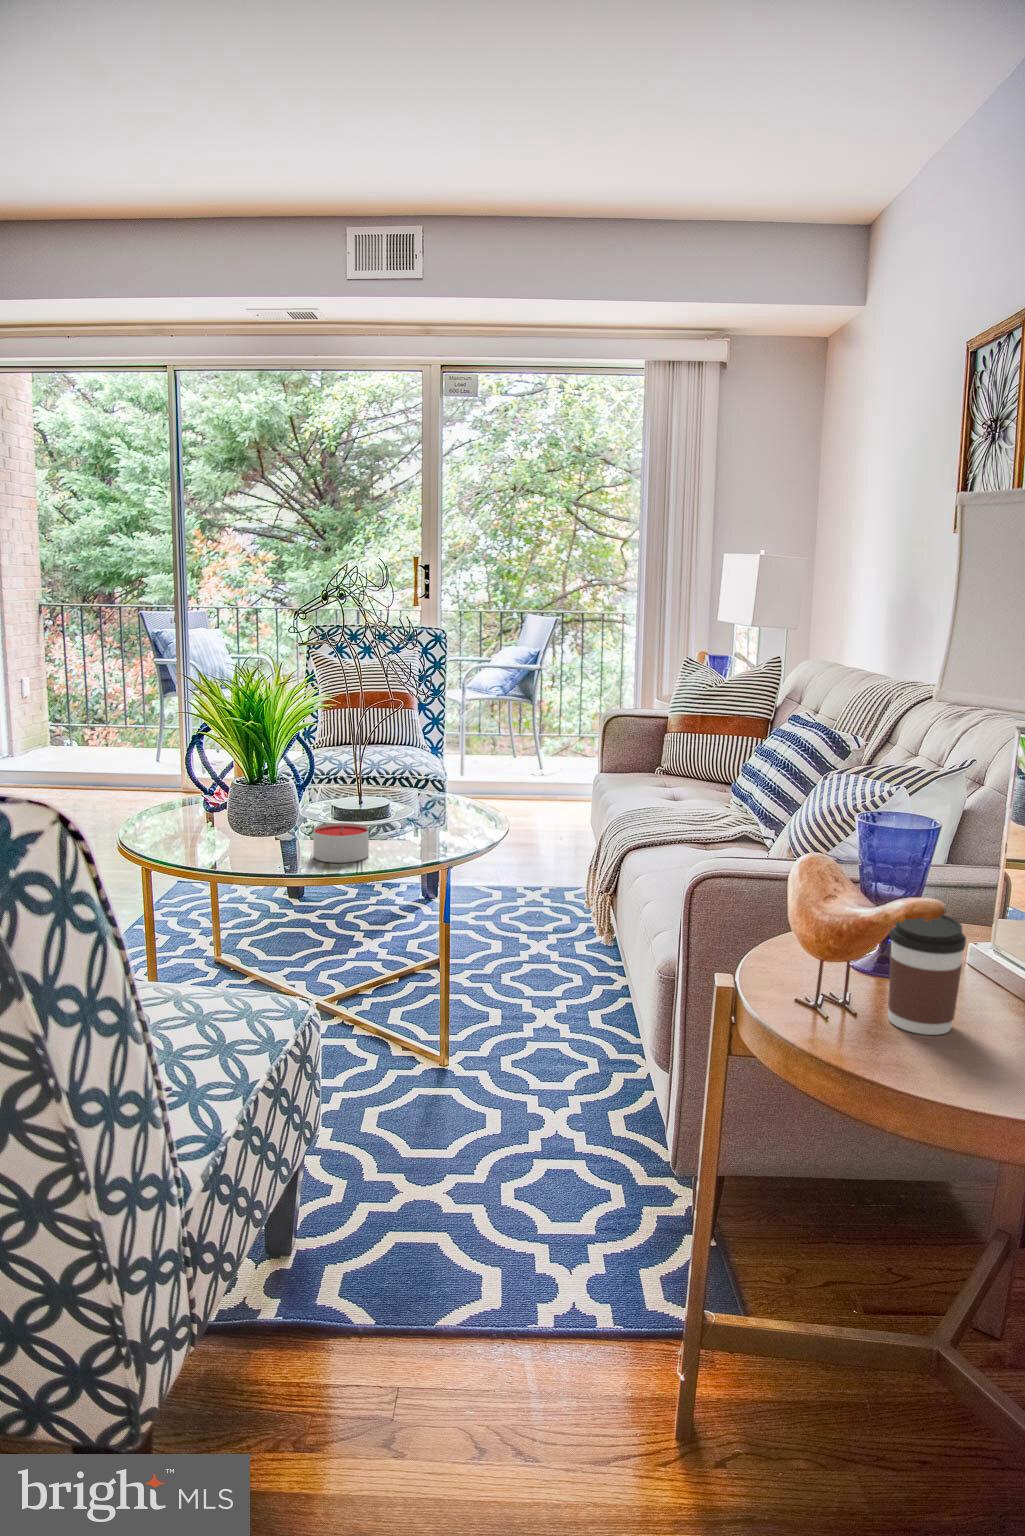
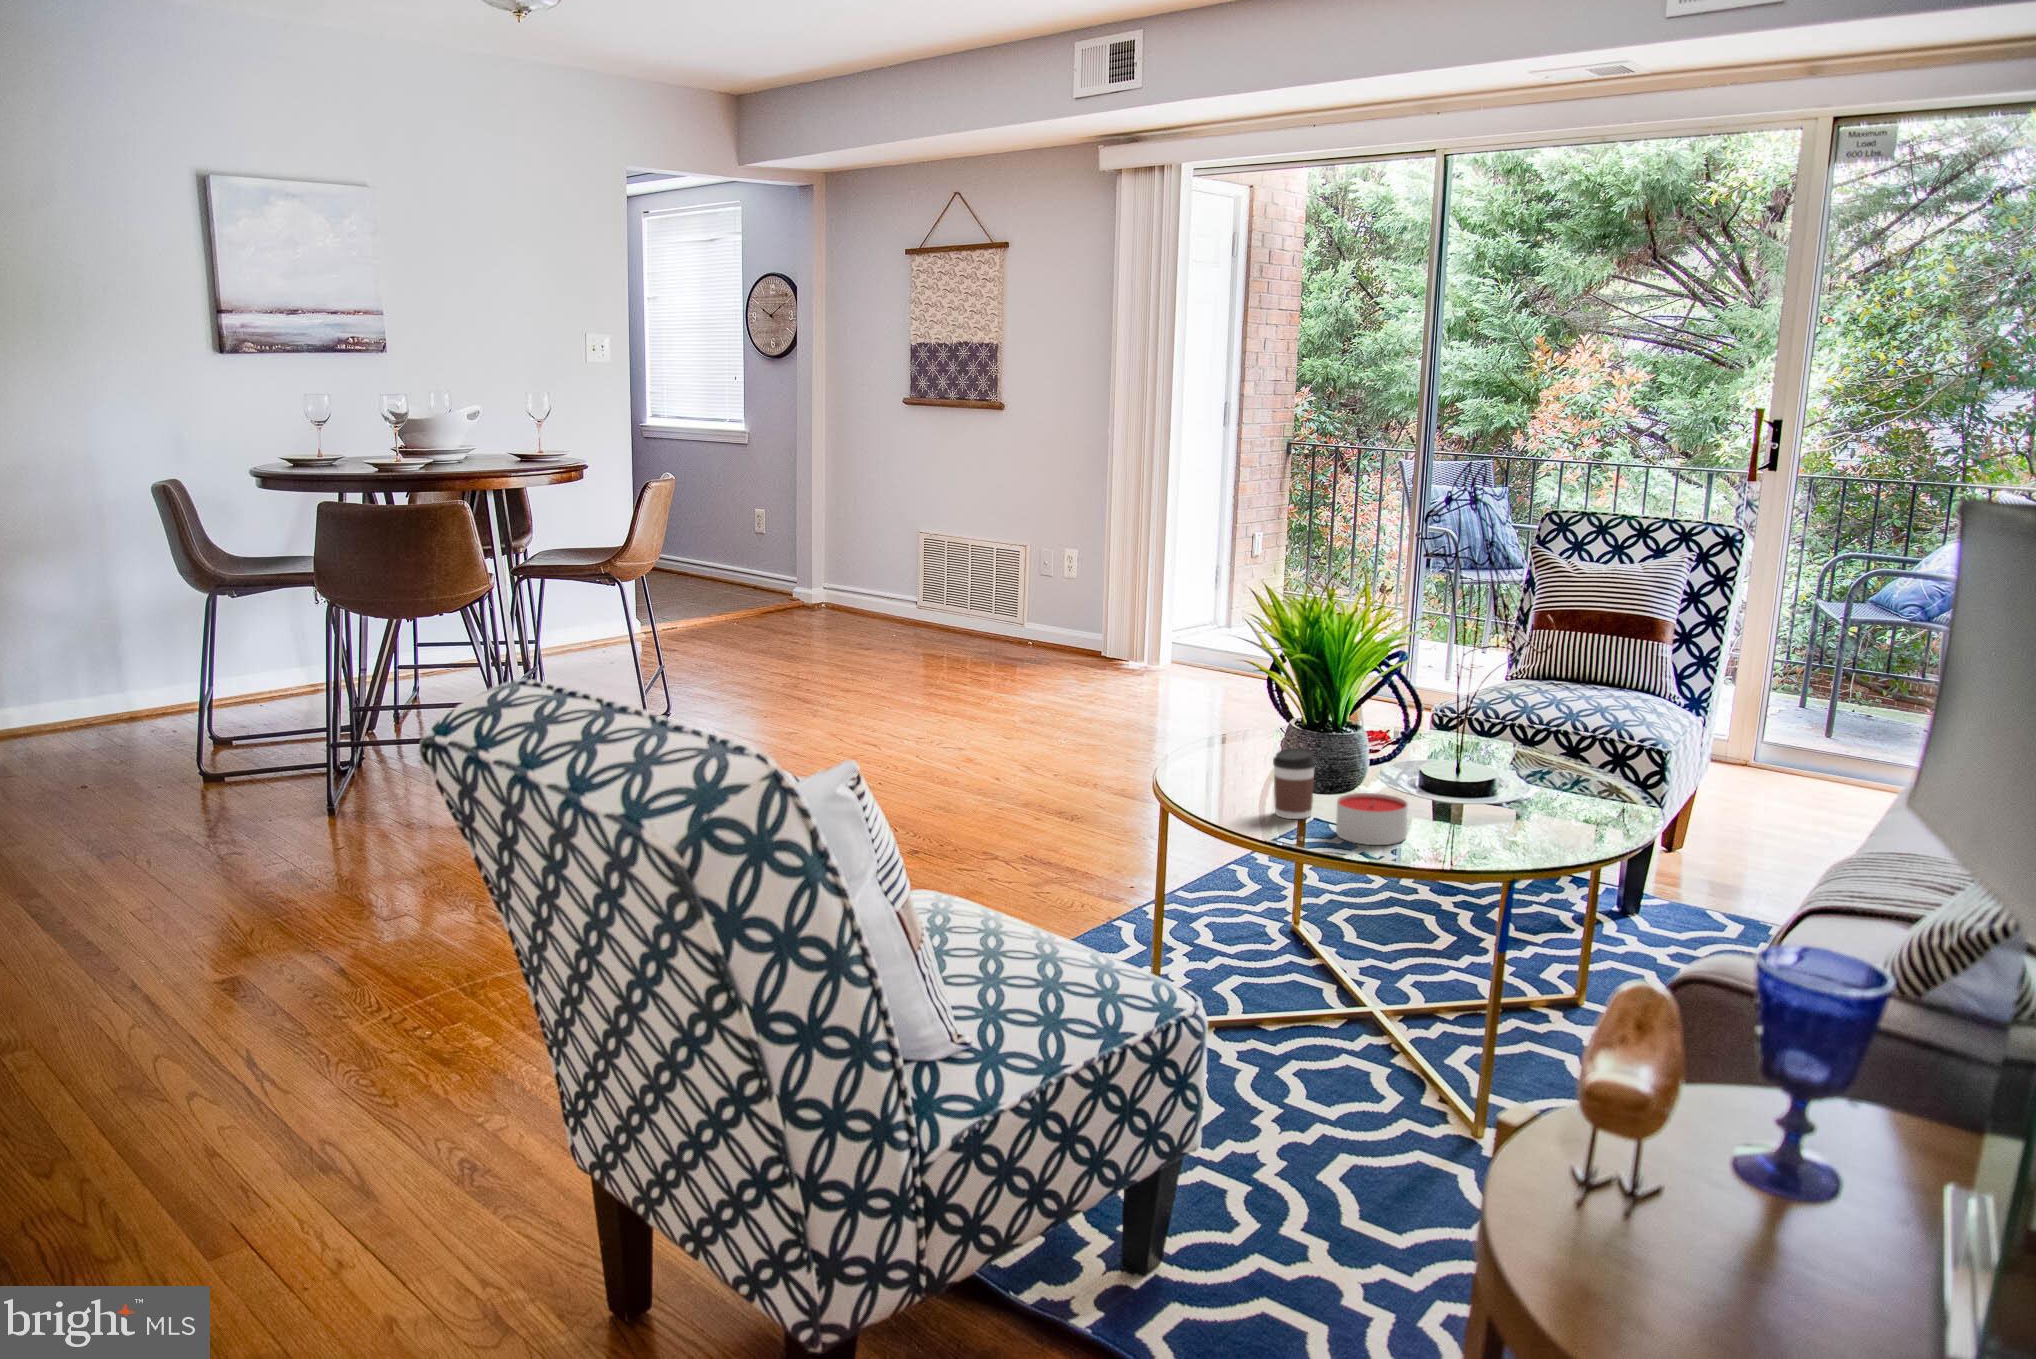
coffee cup: present [888,915,966,1035] -> present [1273,748,1316,819]

